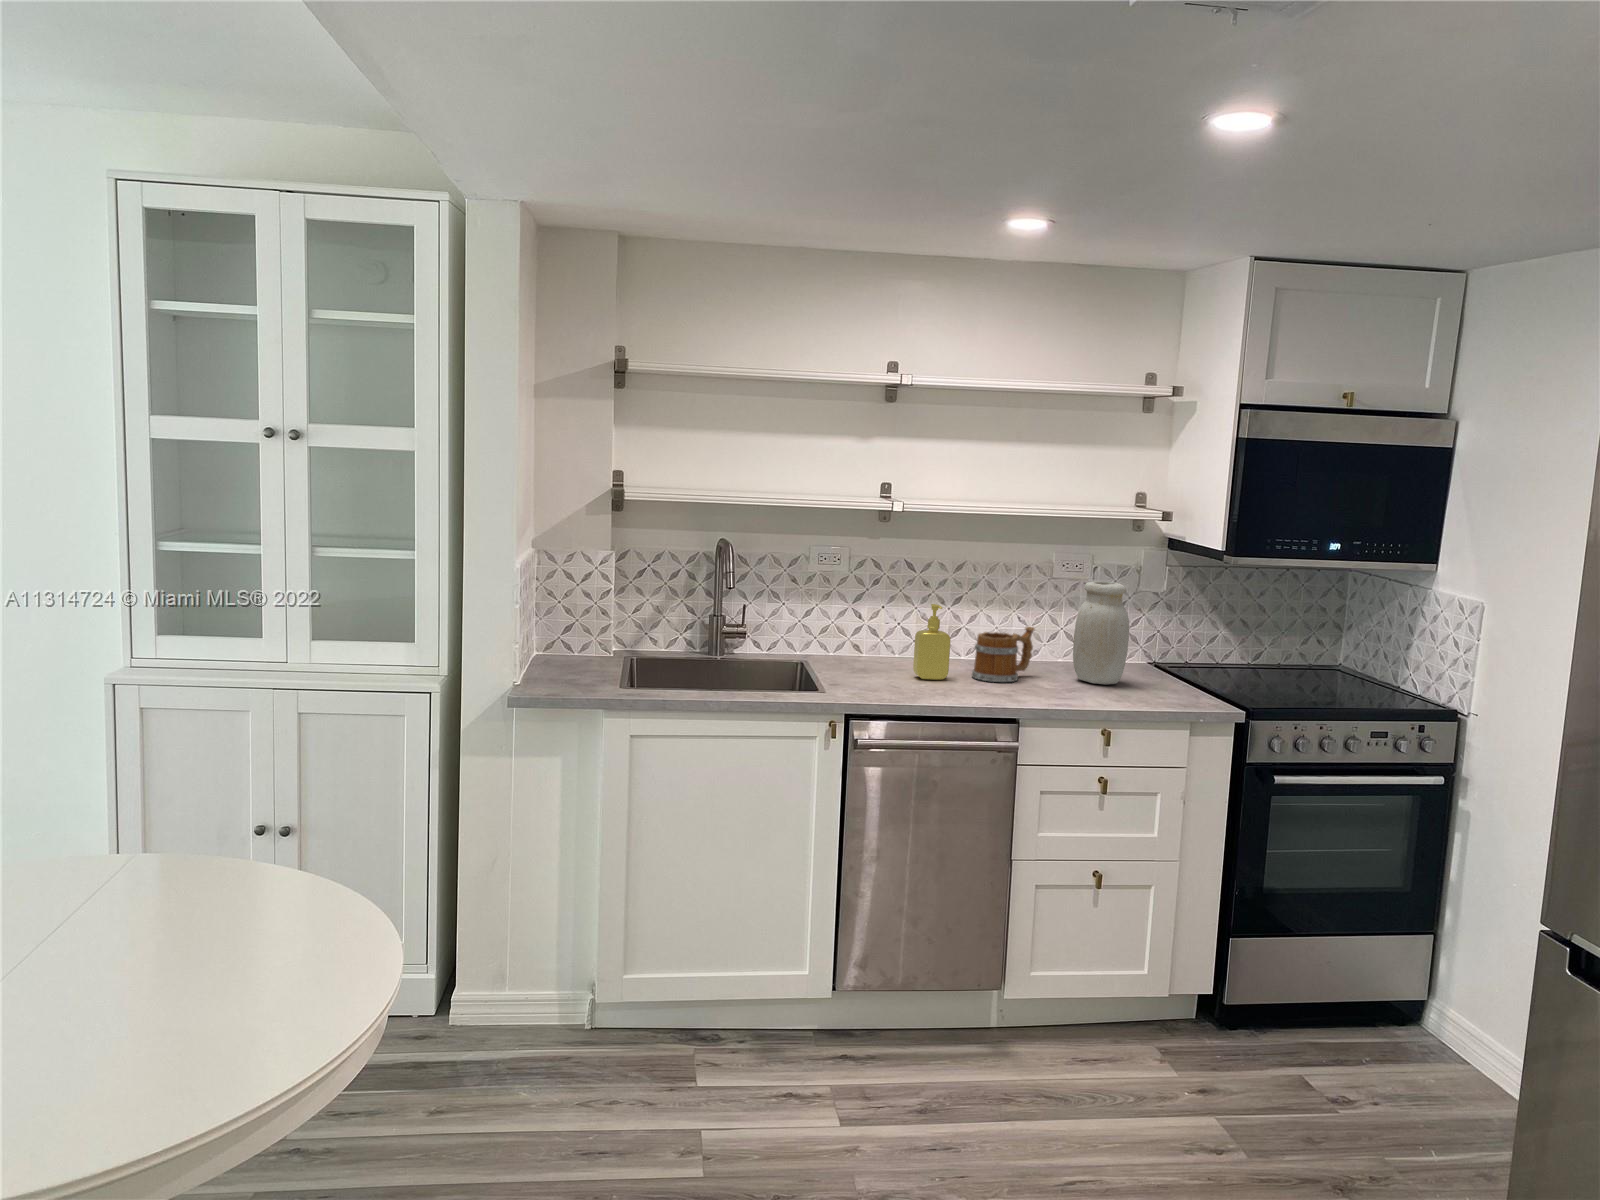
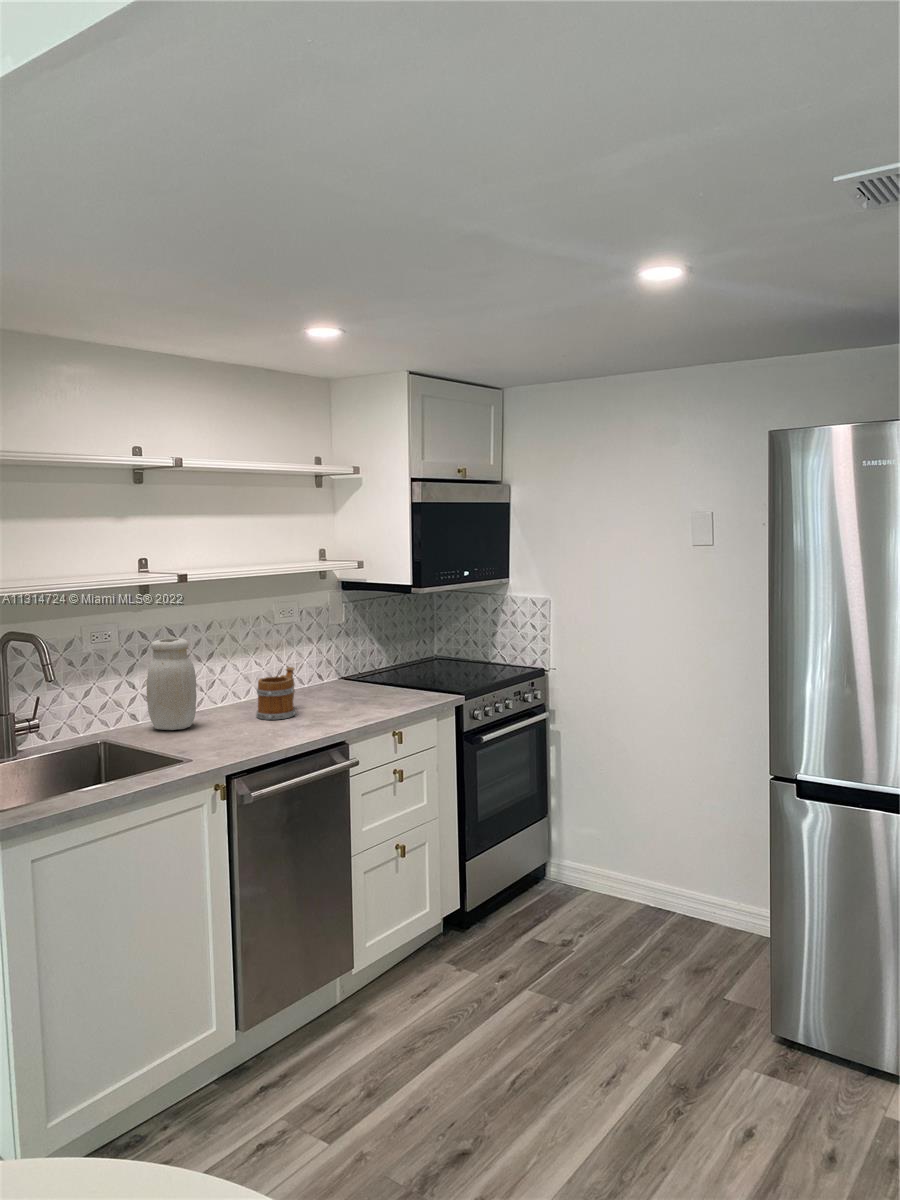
jar: present [1073,581,1129,685] -> present [147,638,197,730]
soap dispenser: present [913,604,951,680] -> none [216,663,249,730]

